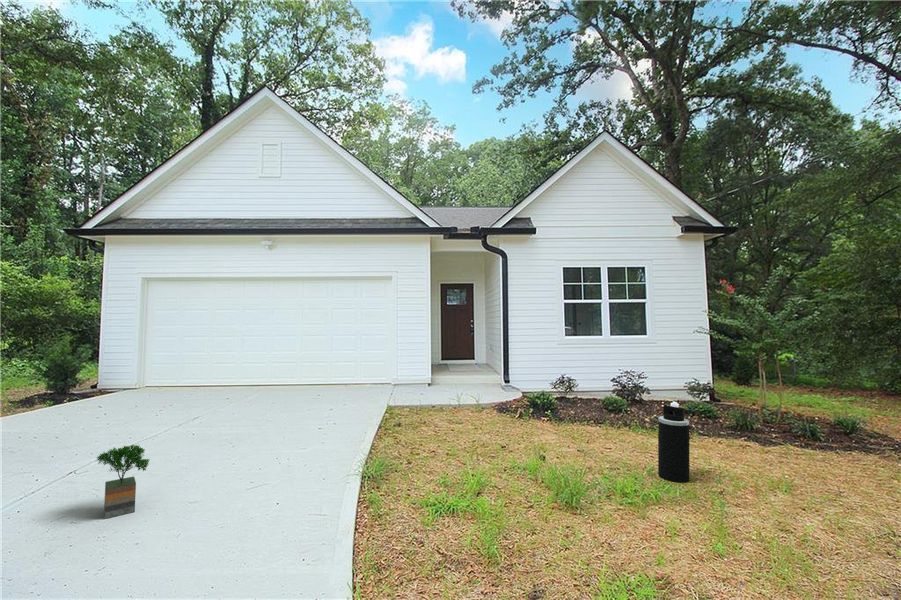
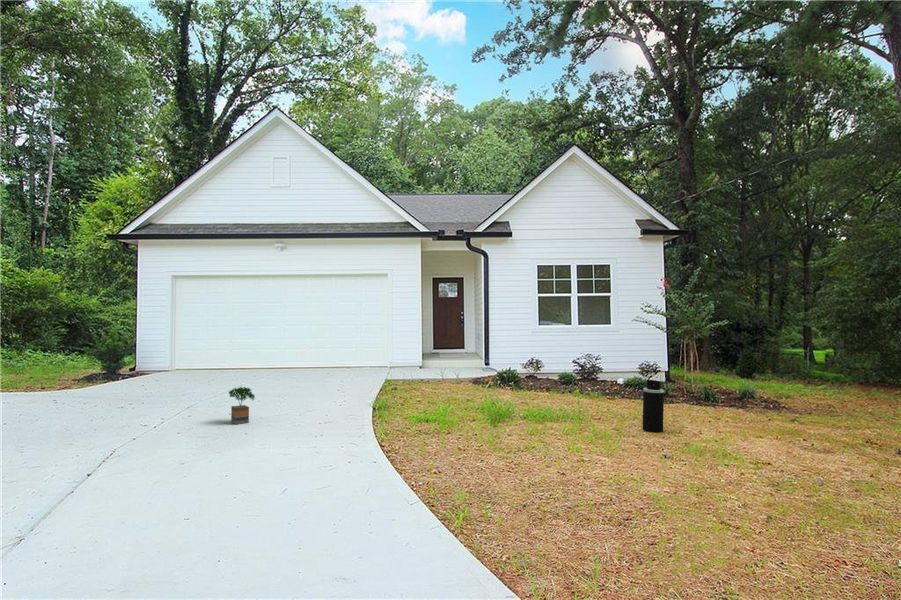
trash can: present [658,405,690,483] -> present [643,380,664,433]

